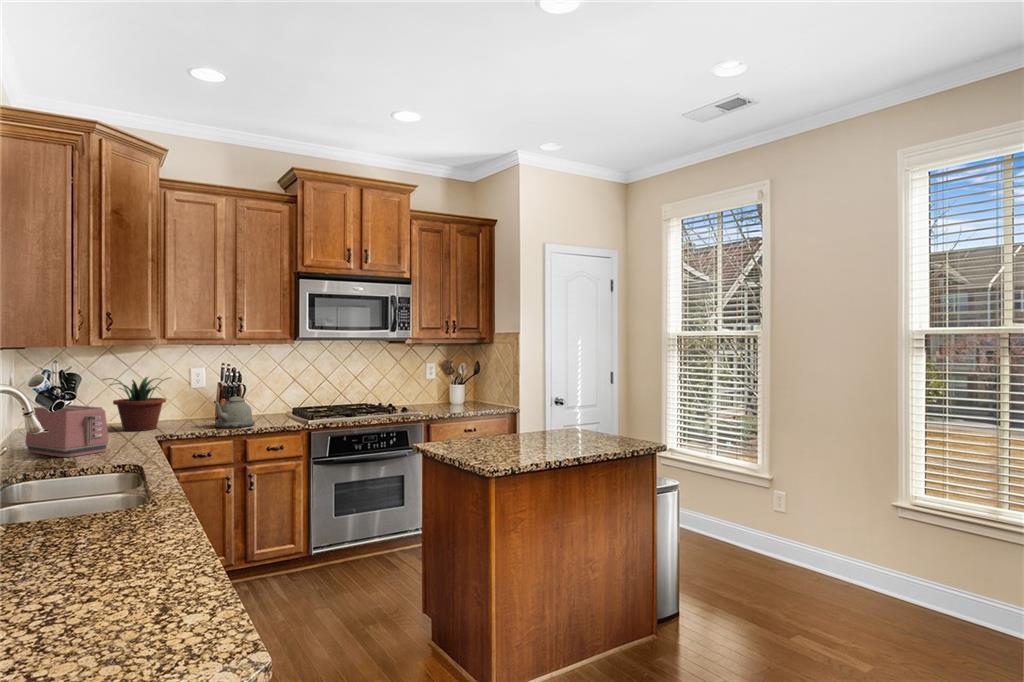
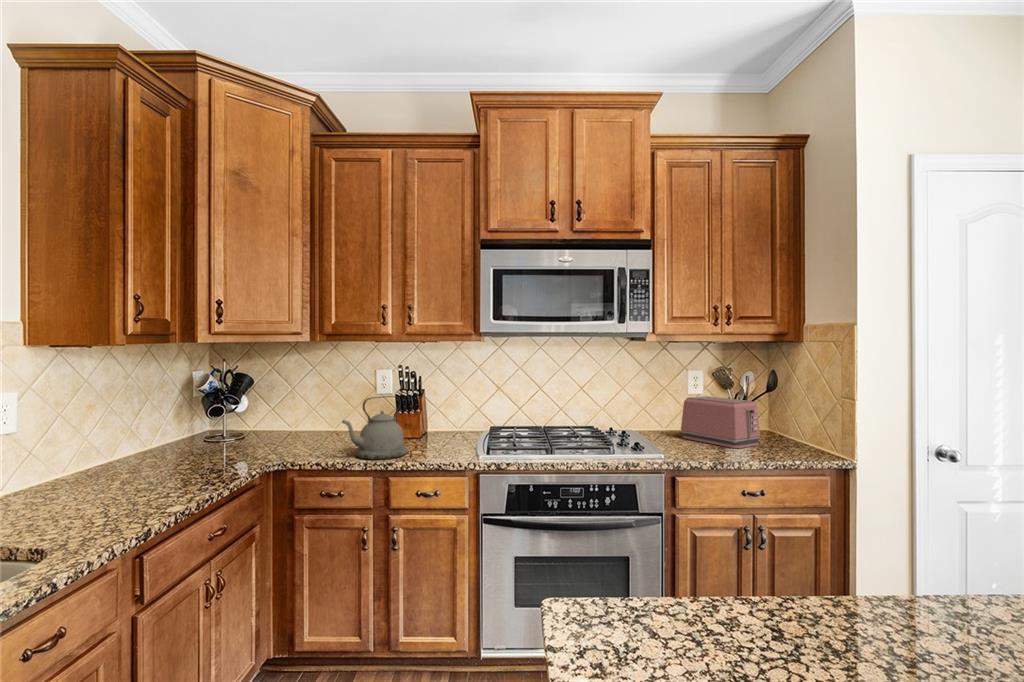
potted plant: present [103,377,169,431] -> none [246,381,322,451]
toaster: present [25,405,109,457] -> present [681,396,760,448]

